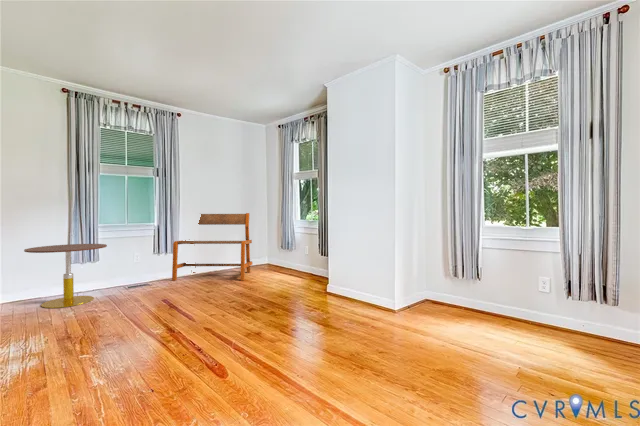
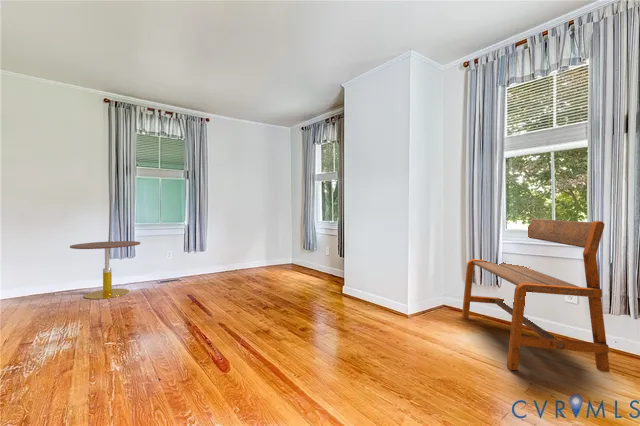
bench: present [172,213,252,281] -> present [462,219,610,372]

